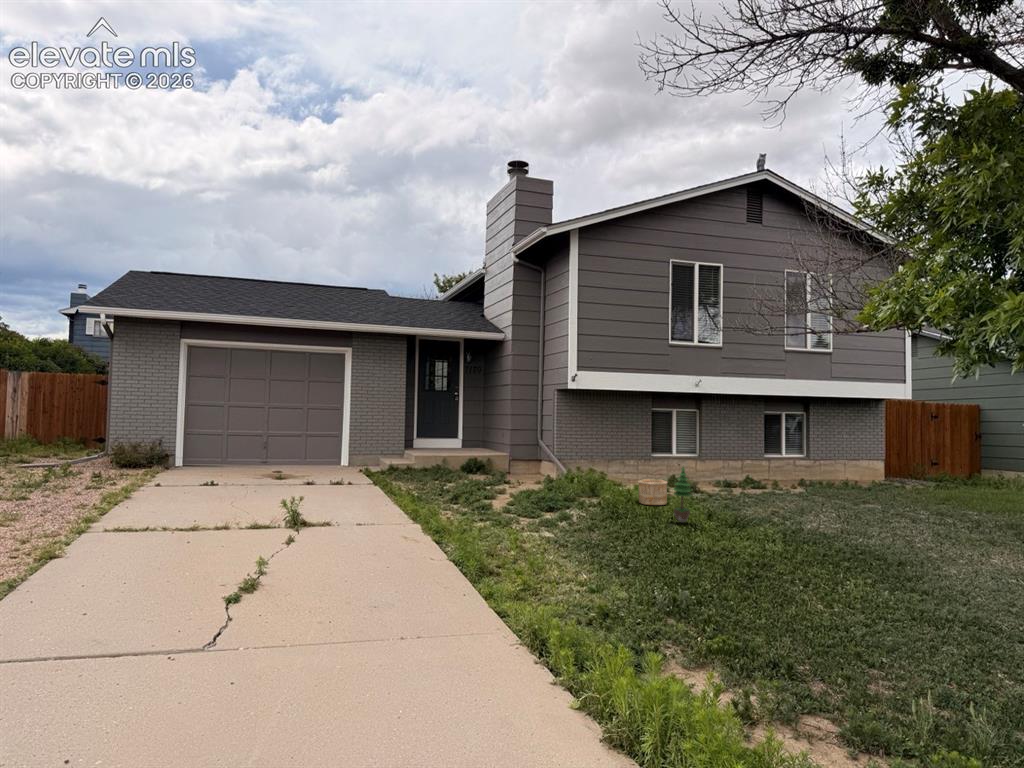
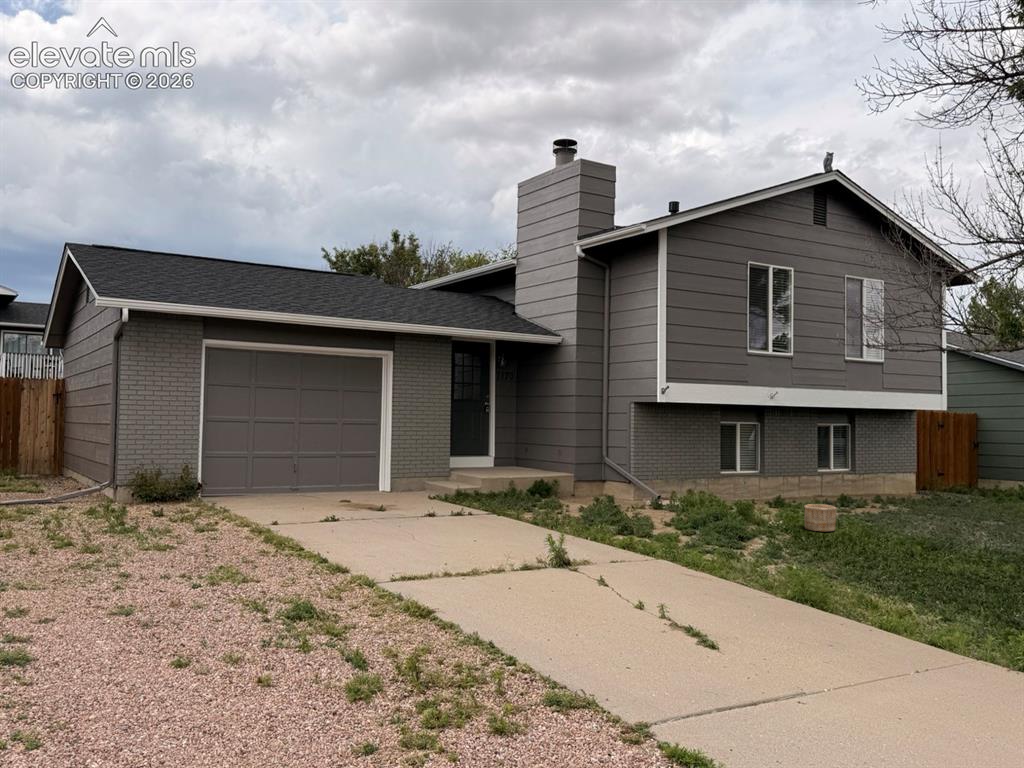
potted tree: present [674,467,691,523] -> none [877,492,899,551]

